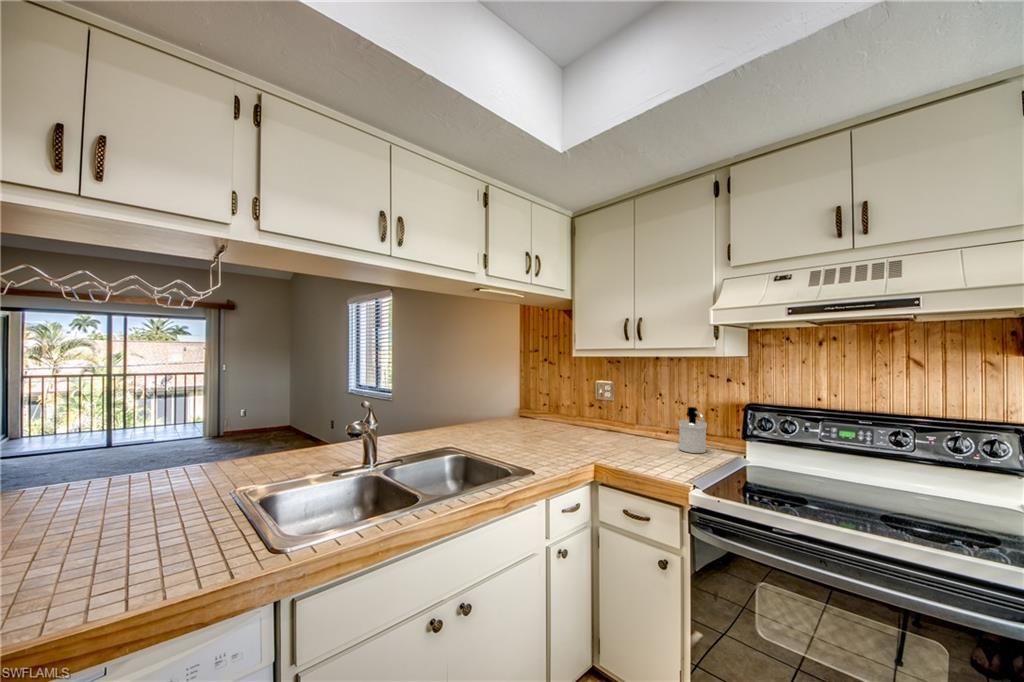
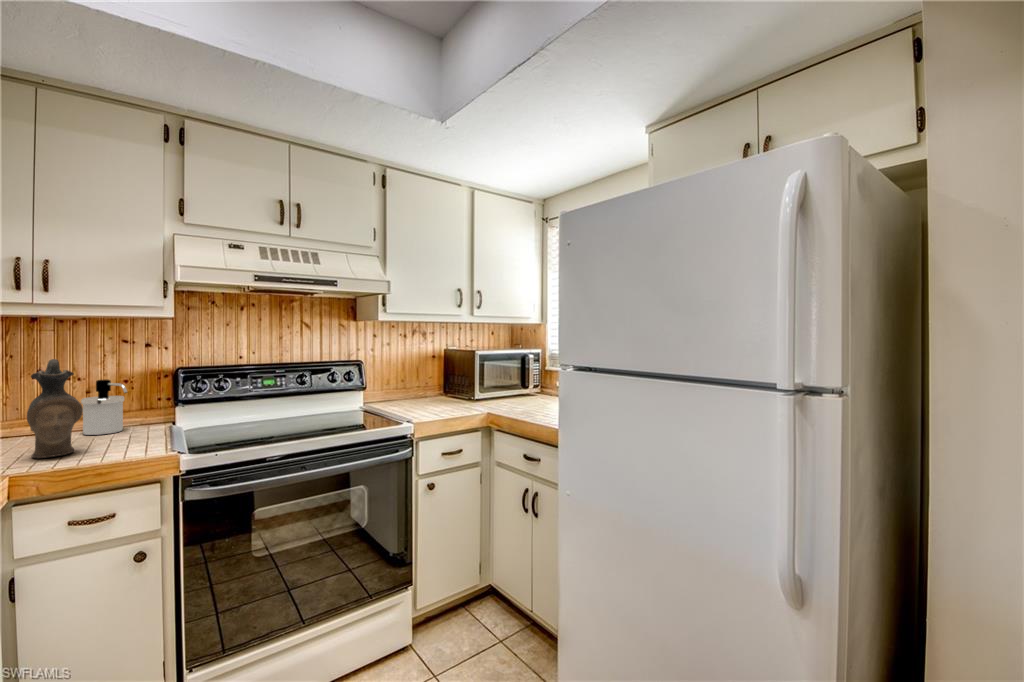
ceramic pitcher: none [631,391,662,466] -> present [27,359,83,458]

